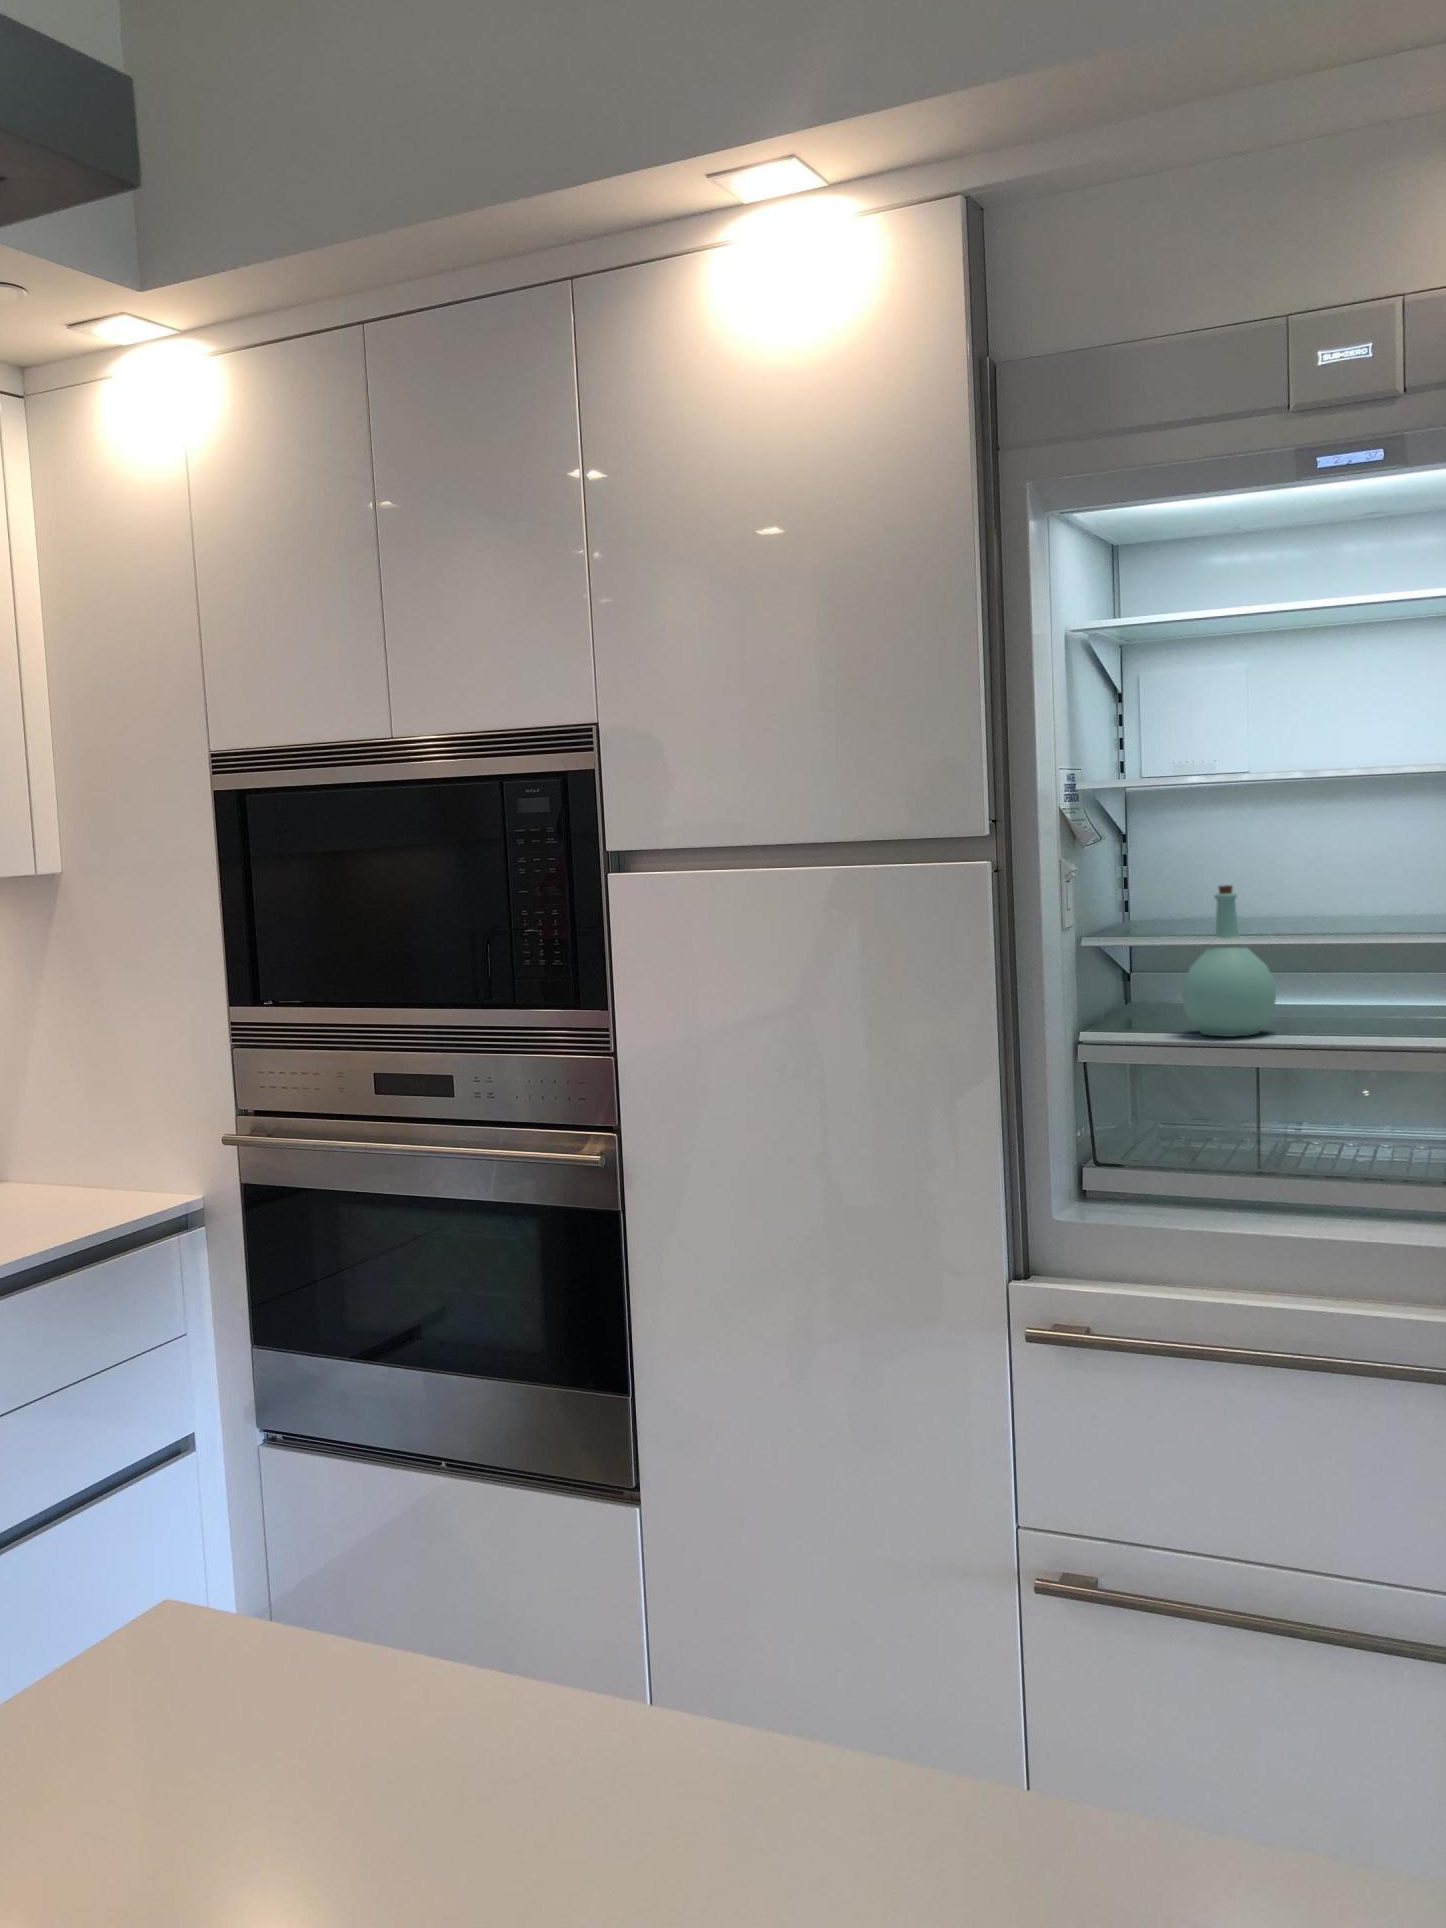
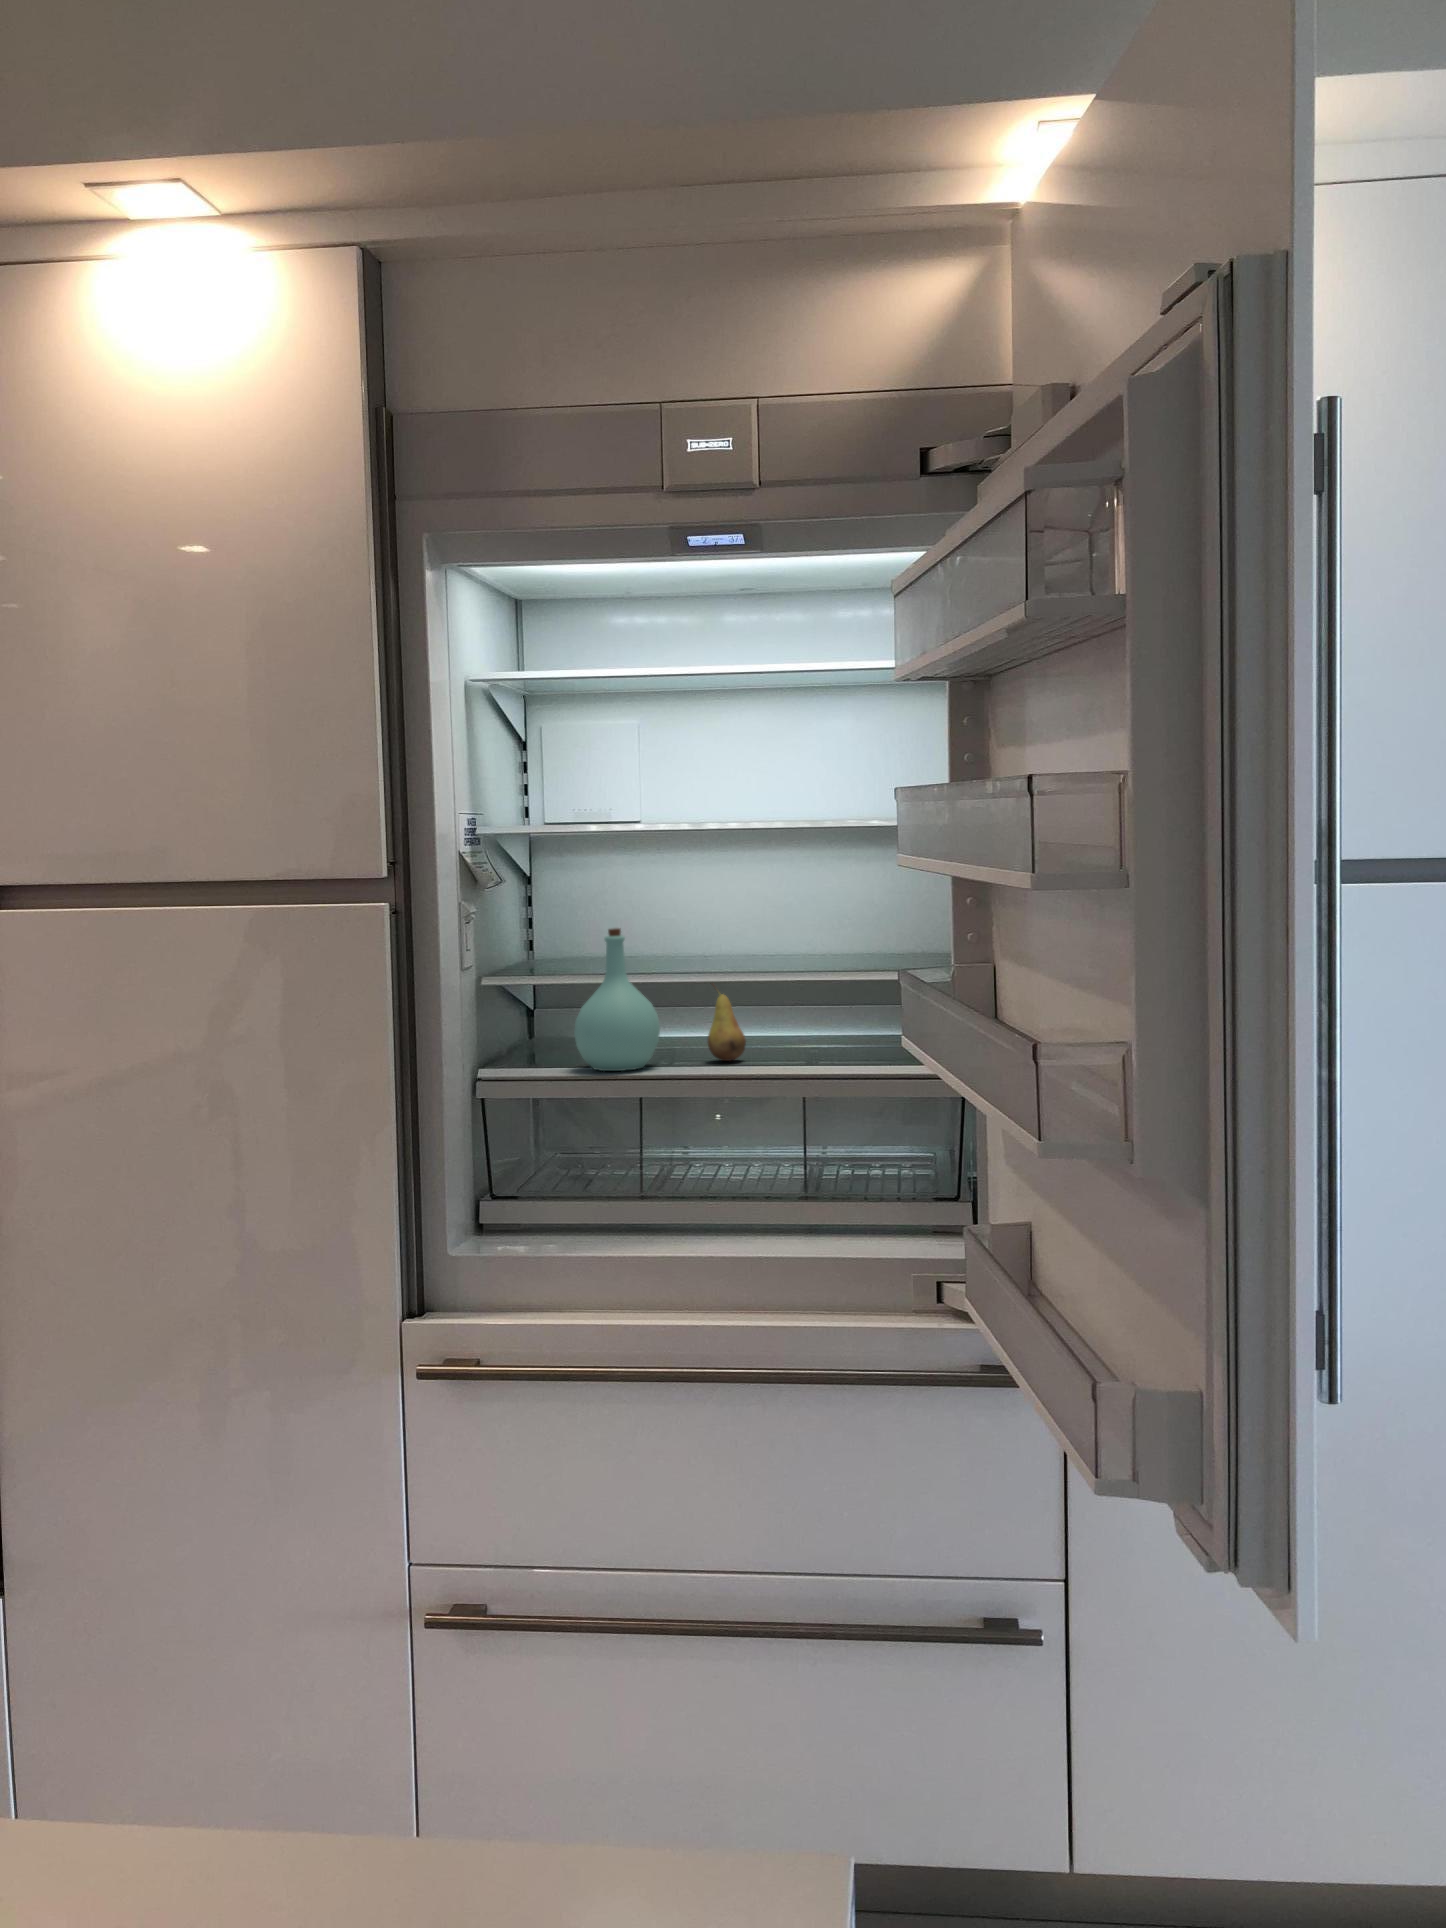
fruit: none [1330,940,1375,1029] -> present [708,984,746,1061]

